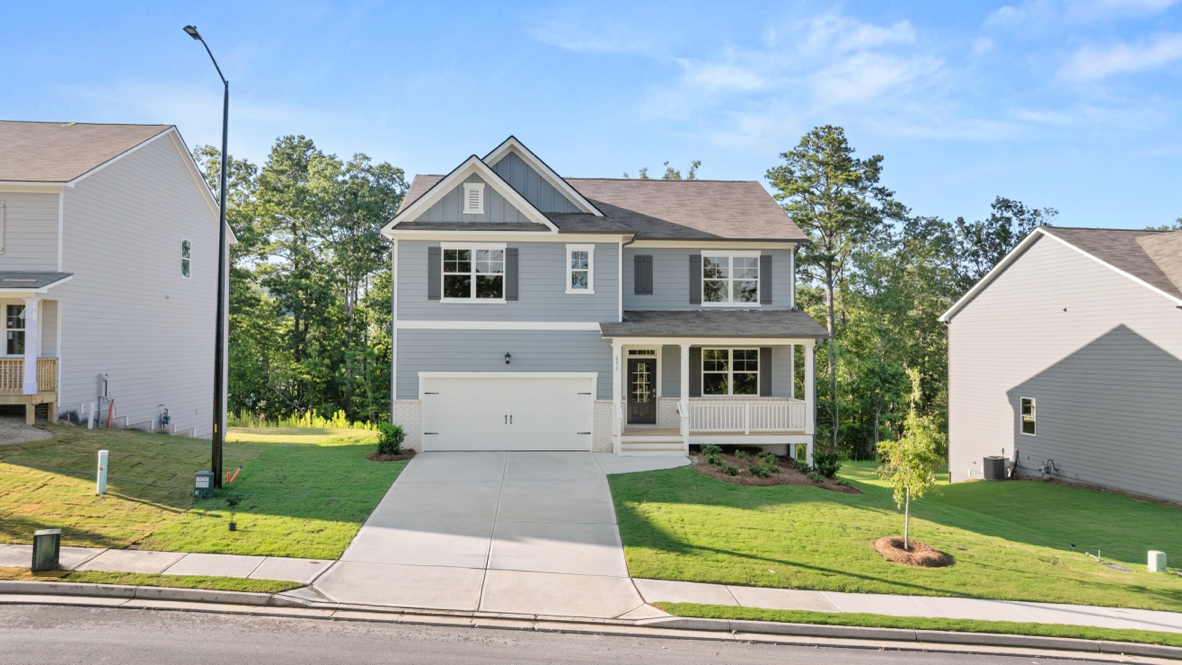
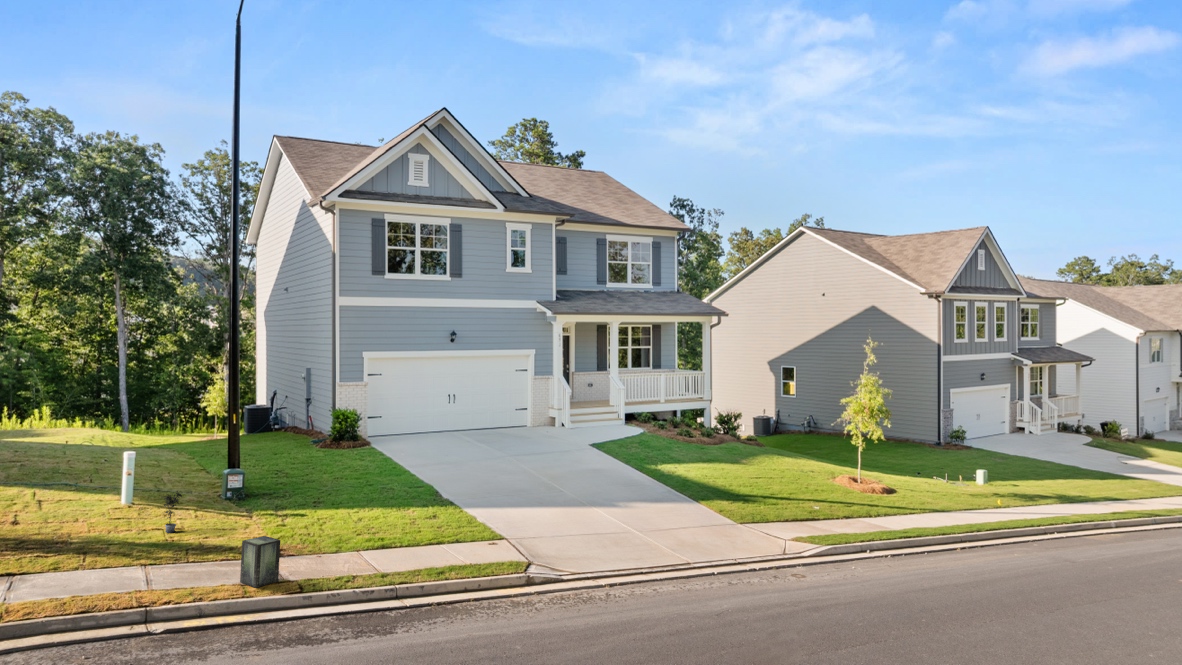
potted plant: present [226,496,242,530] -> present [164,491,182,533]

